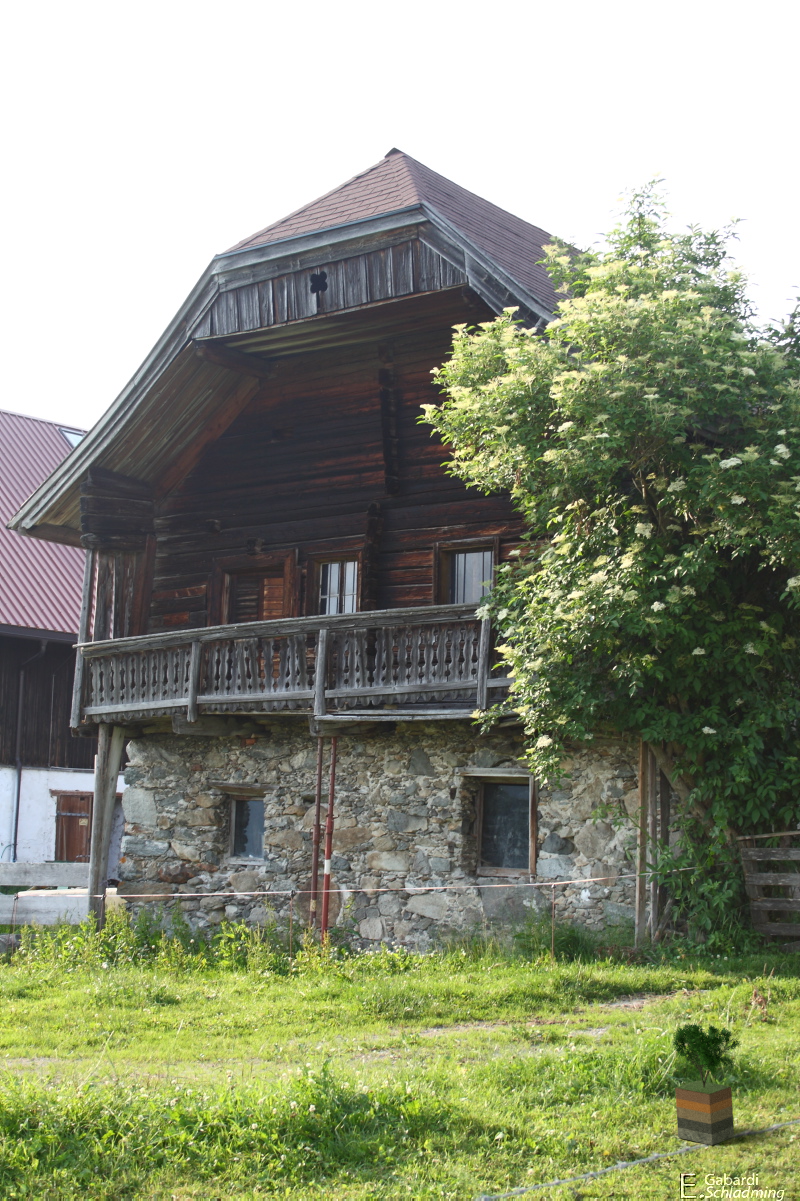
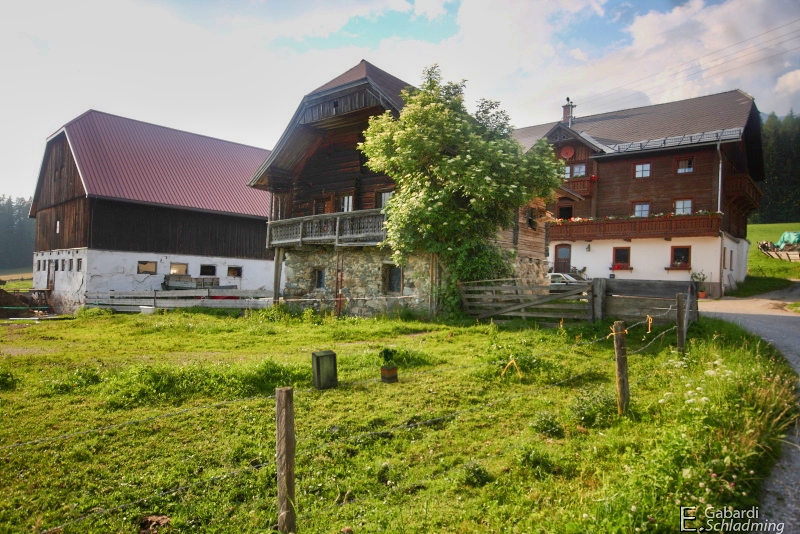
storage box: none [443,1028,538,1165] -> present [312,350,338,390]

